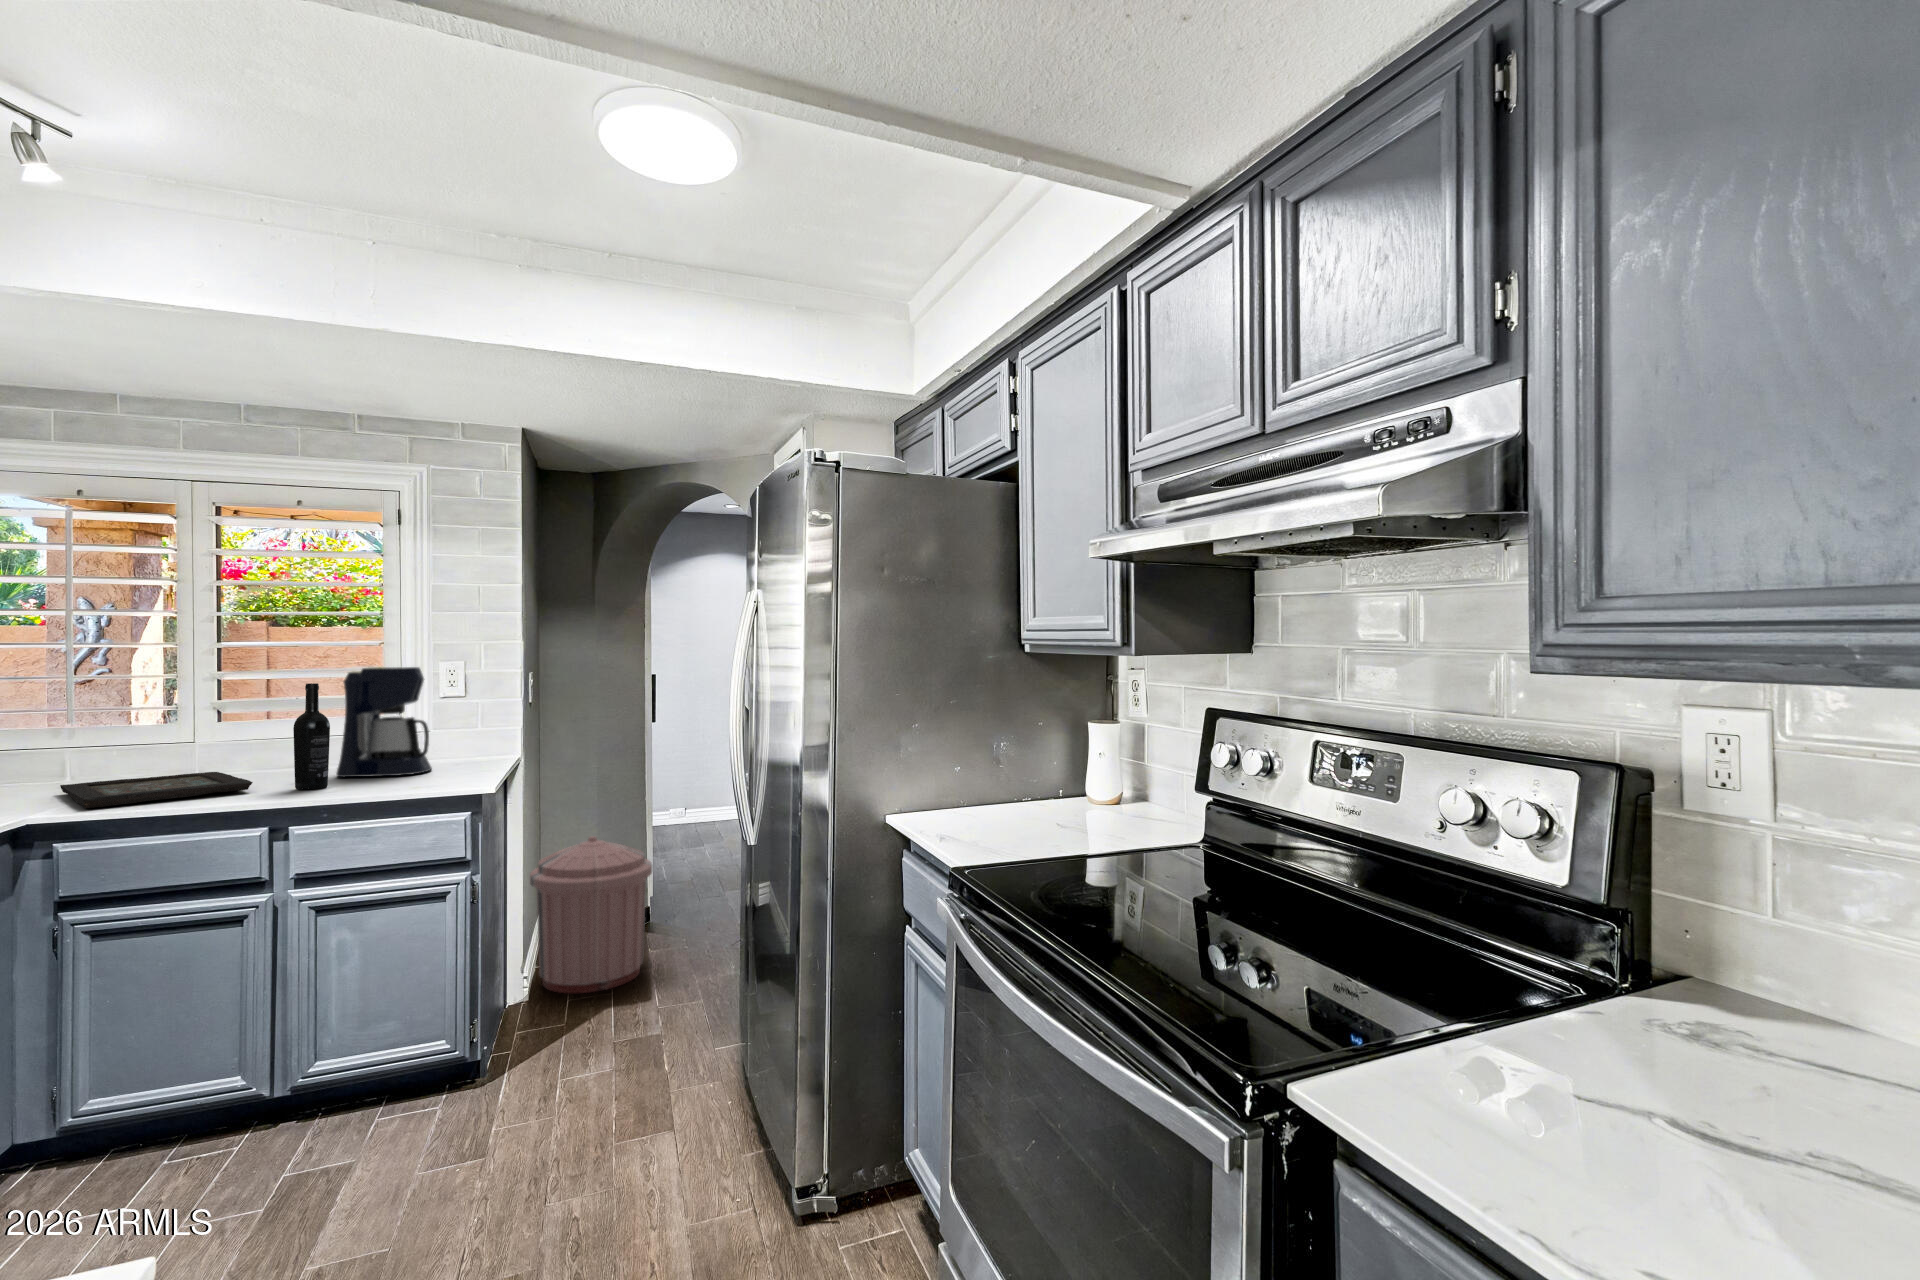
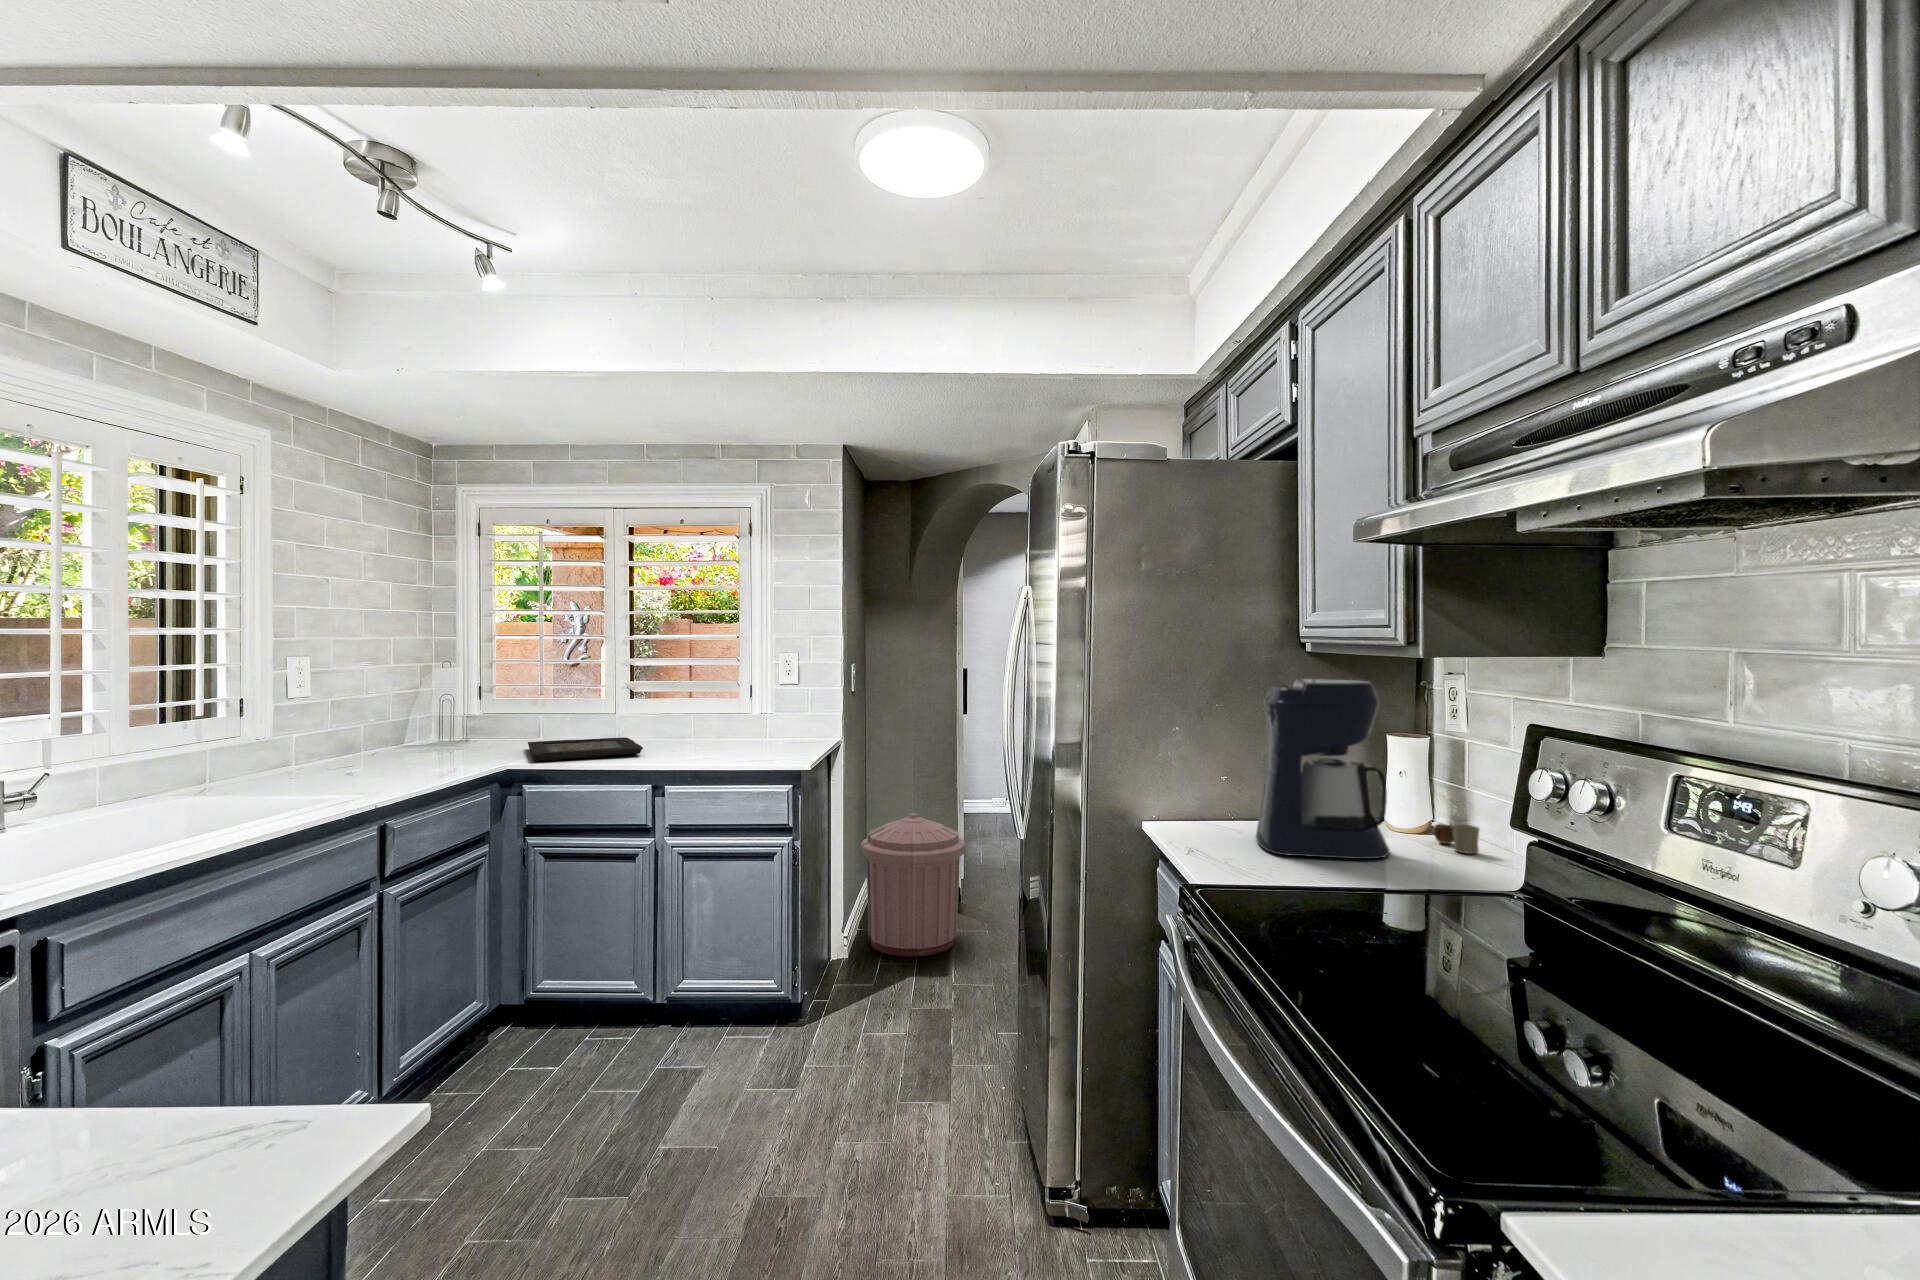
coffee maker: present [336,667,432,777] -> present [1256,679,1390,859]
wine bottle: present [293,683,330,790] -> none [671,669,697,756]
mug: none [1125,796,1162,819] -> present [1434,824,1479,854]

